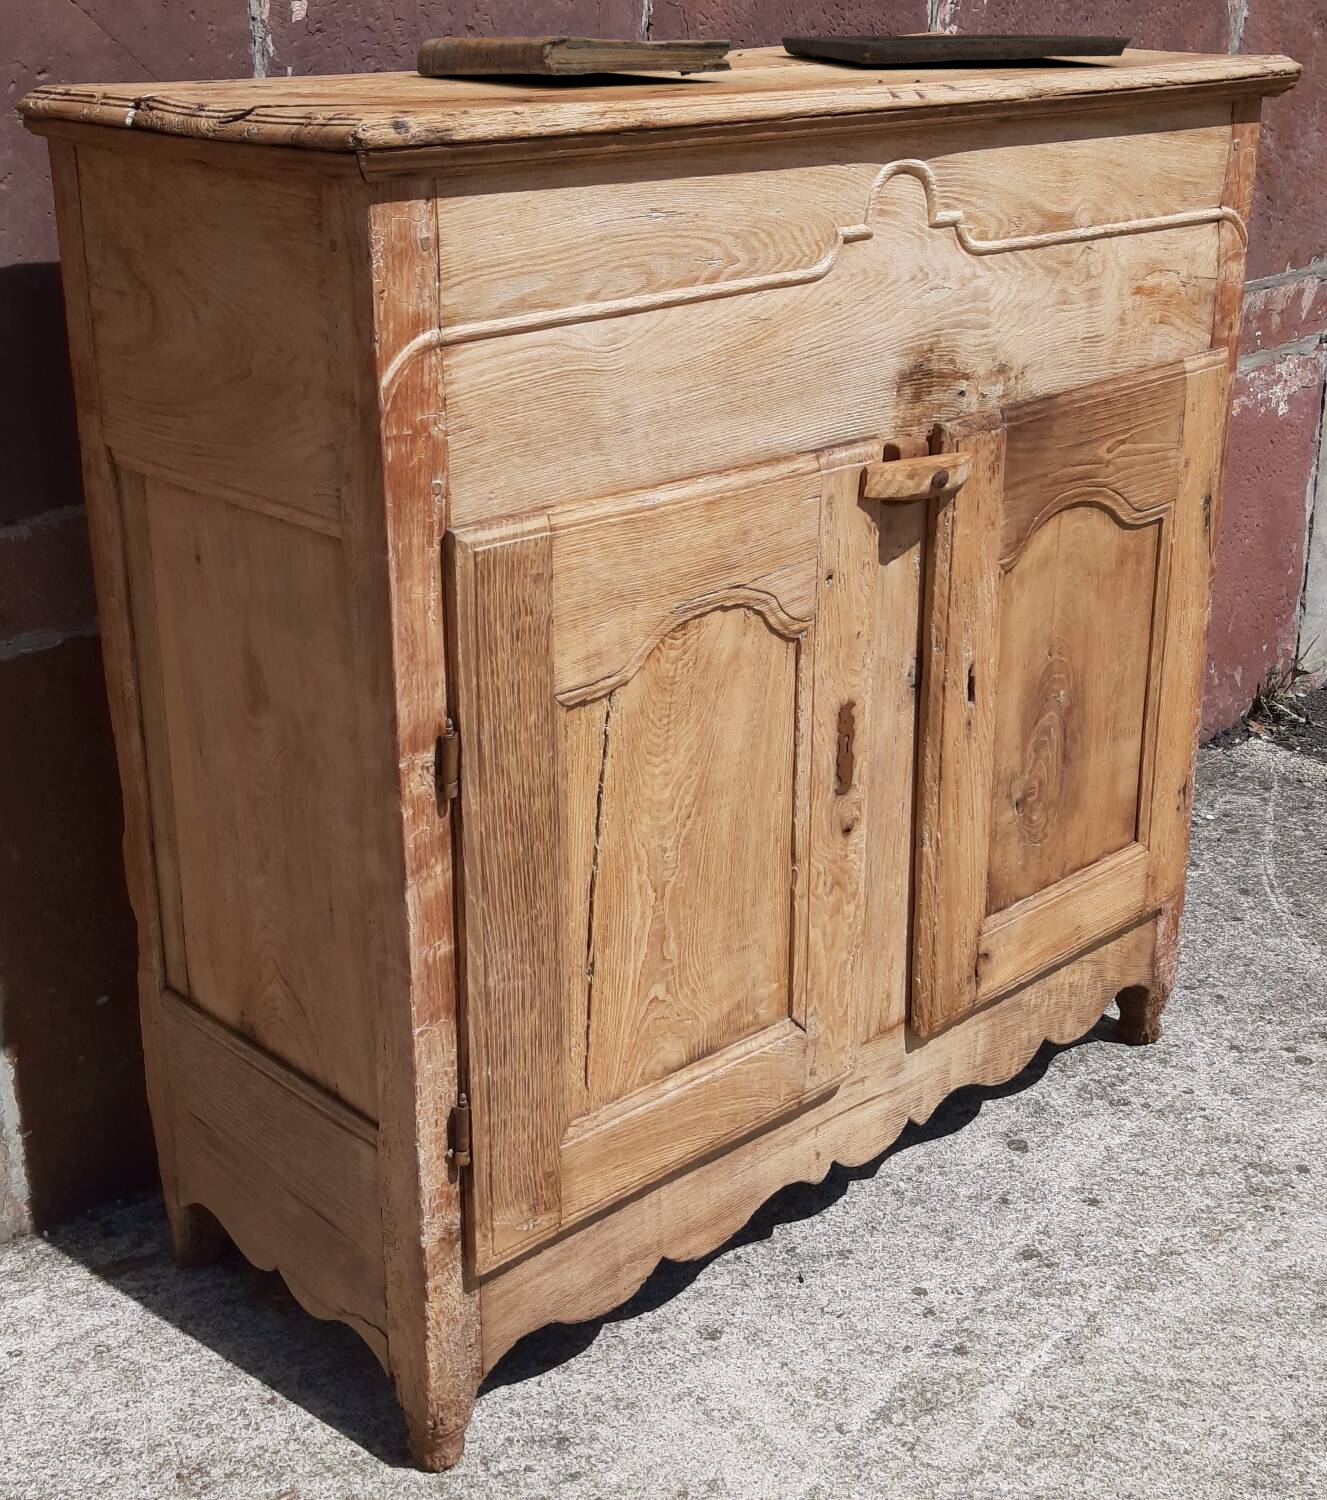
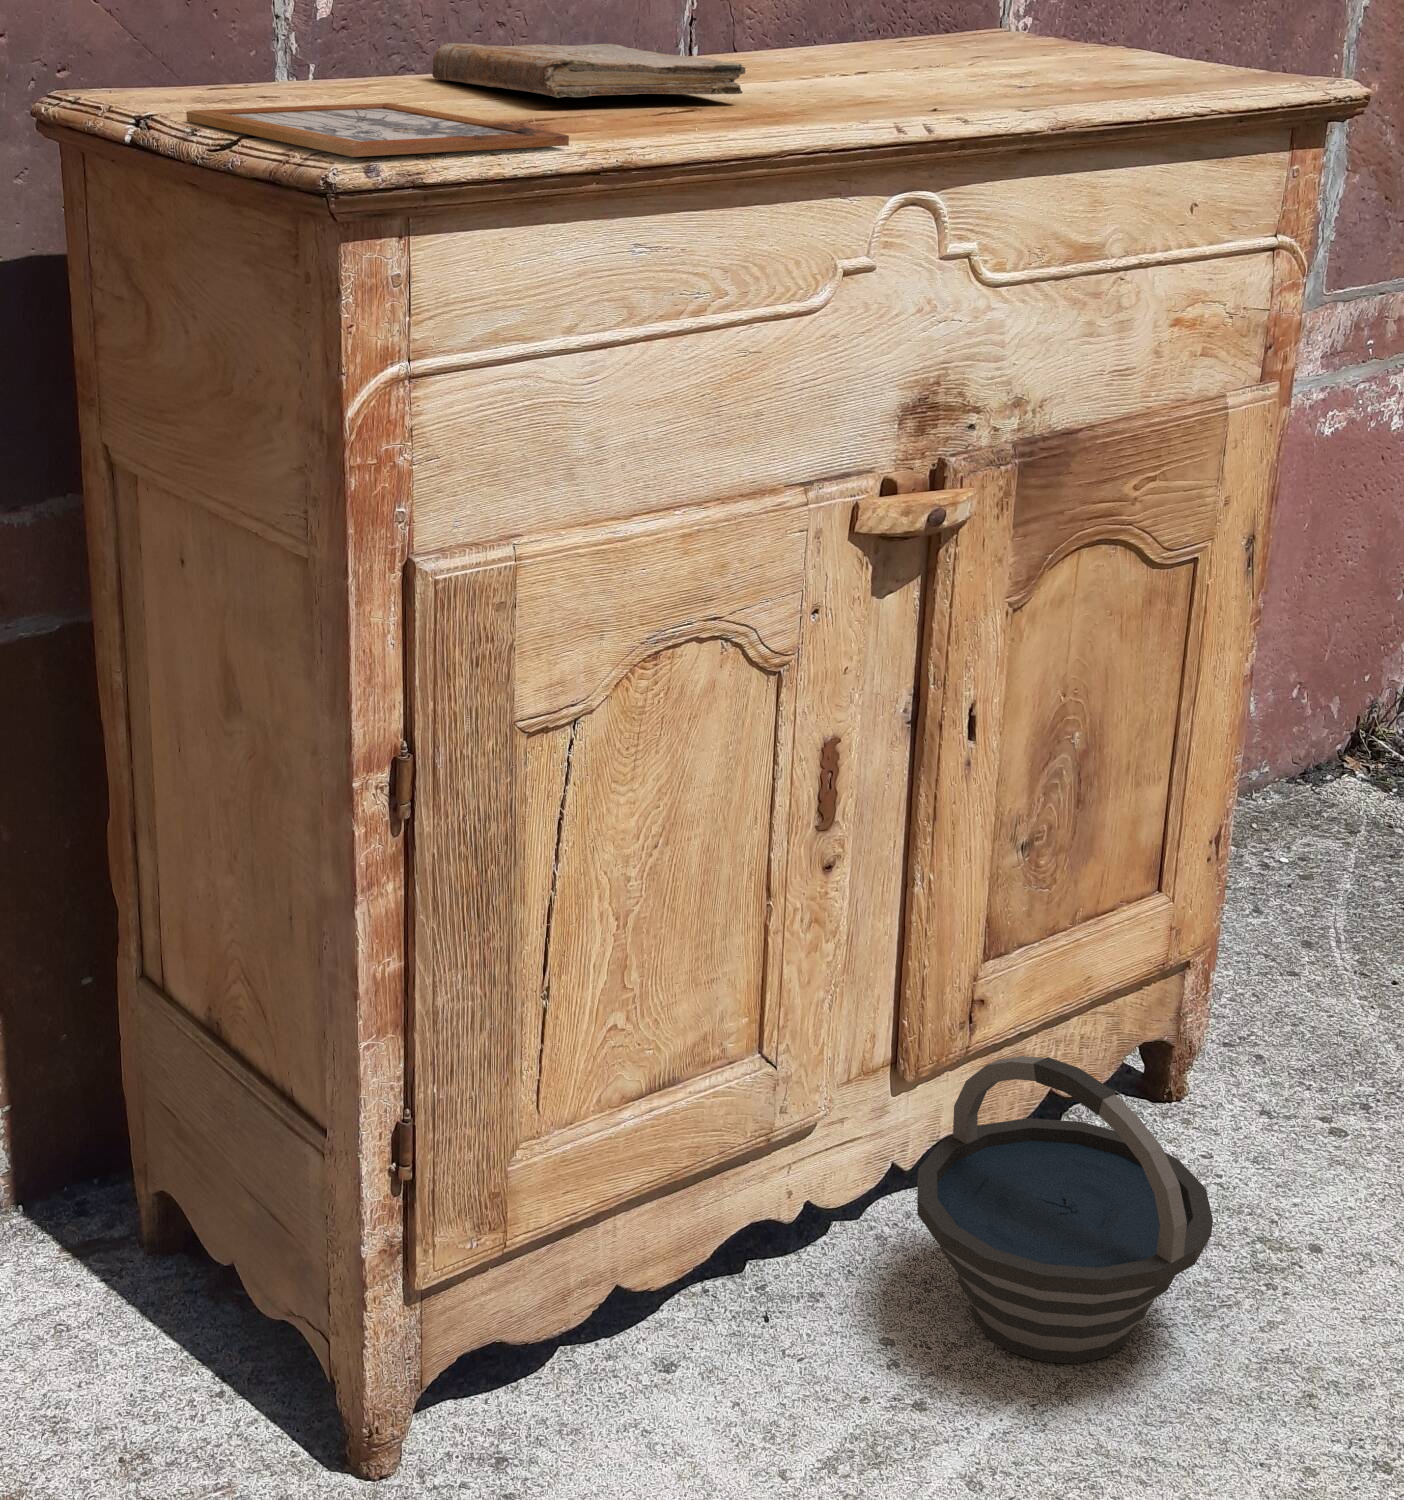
decorative tray: present [782,34,1131,64] -> none [832,36,1179,81]
picture frame: none [195,84,593,113] -> present [186,103,569,157]
bucket: none [937,1005,1229,1301] -> present [917,1056,1213,1364]

